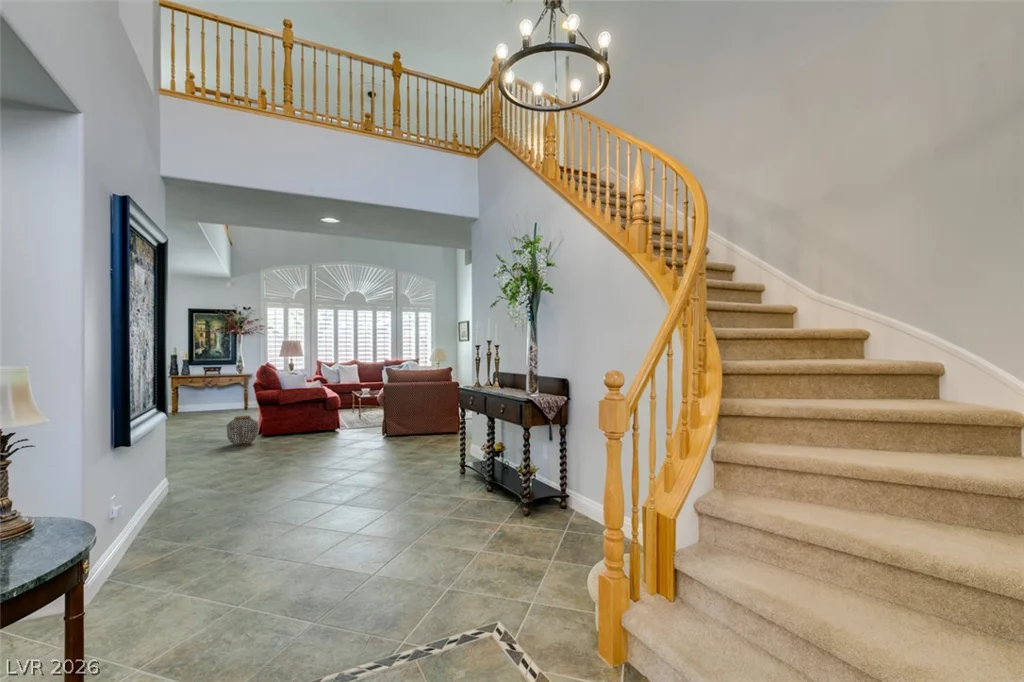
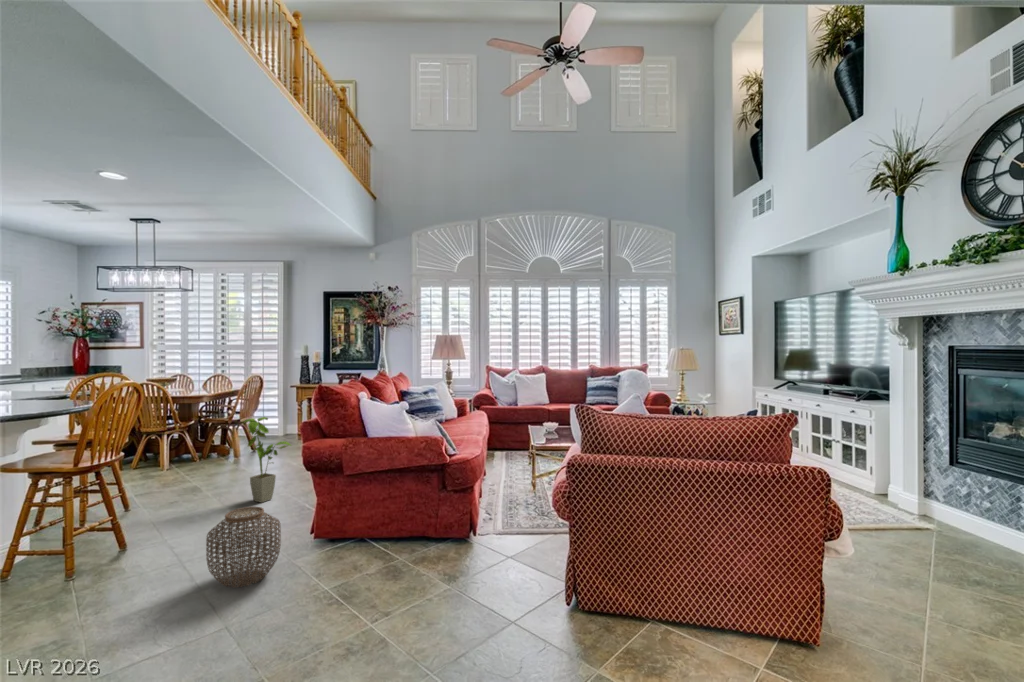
house plant: none [195,387,224,433] -> present [244,417,291,502]

